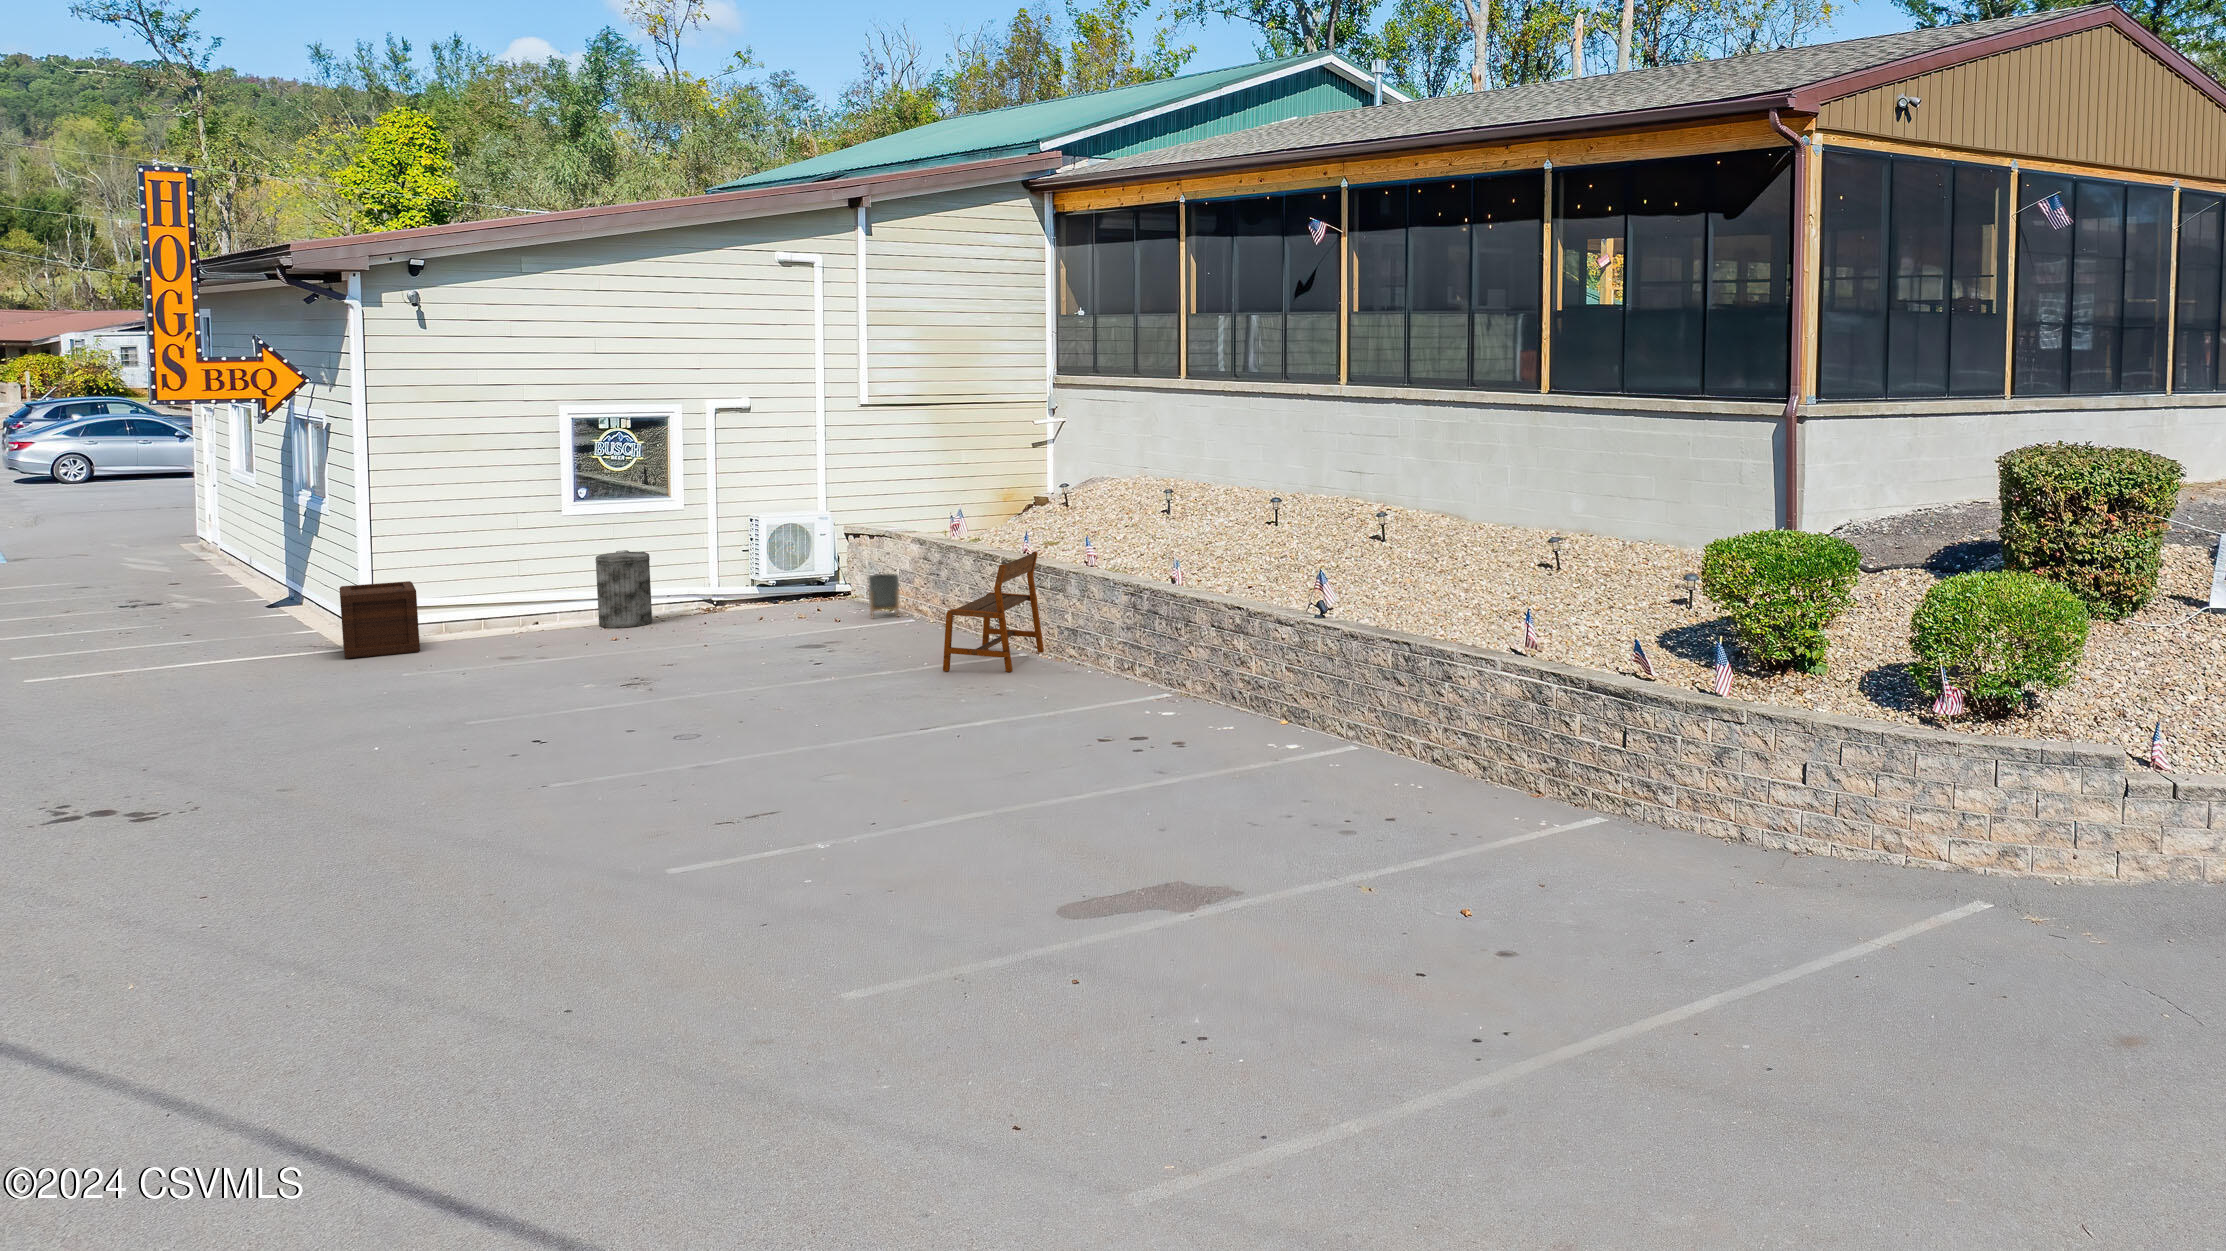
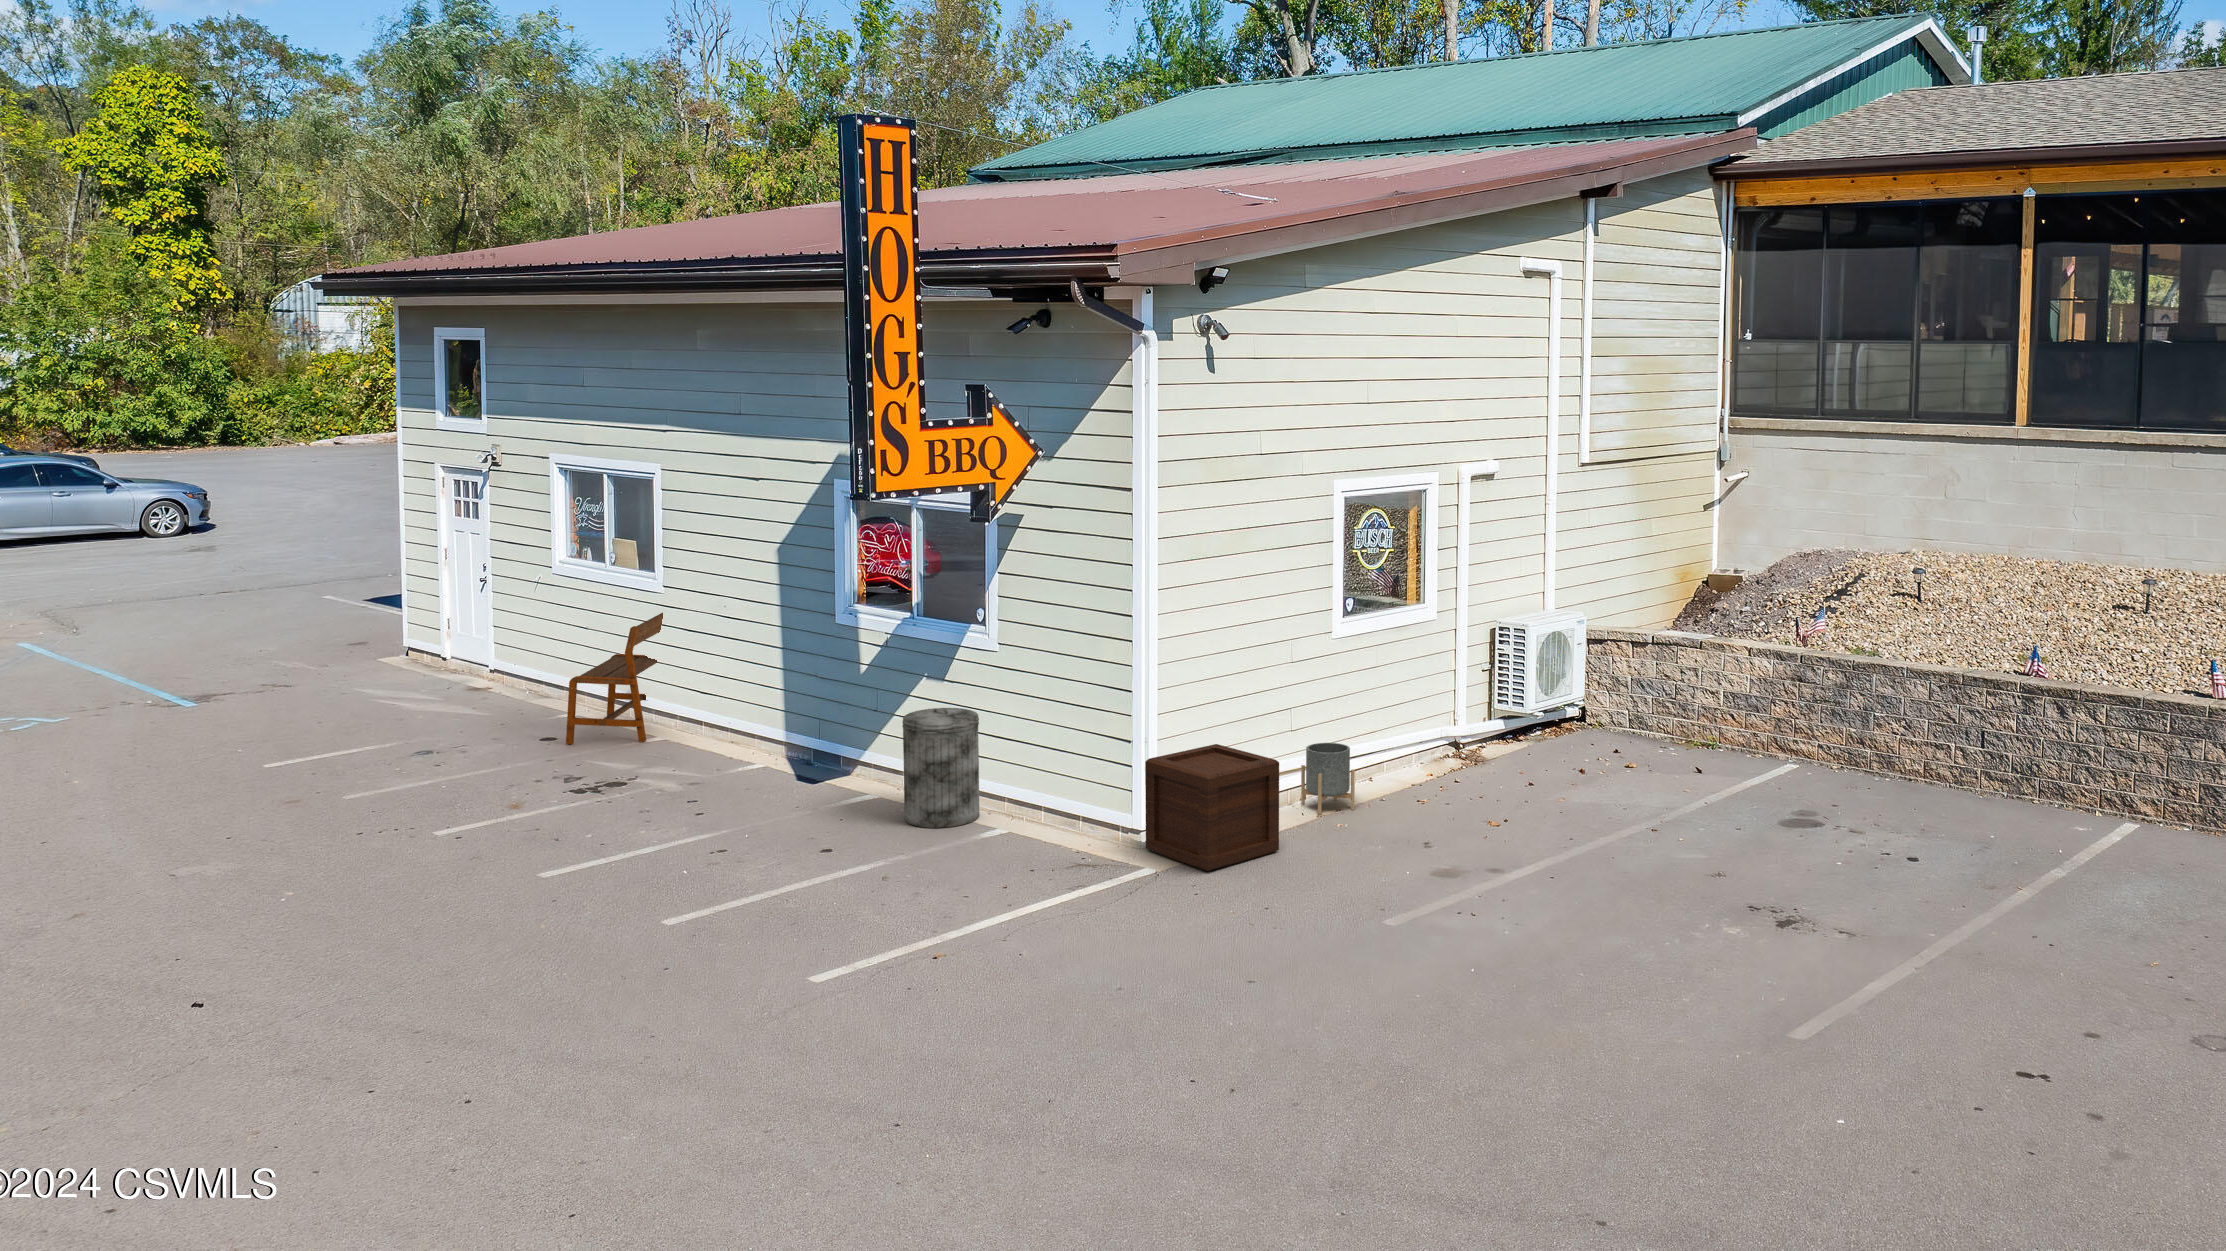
trash can: present [595,550,652,628] -> present [902,708,979,828]
bench: present [943,551,1044,672] -> present [566,613,663,744]
planter: present [868,574,900,617] -> present [1301,743,1355,814]

